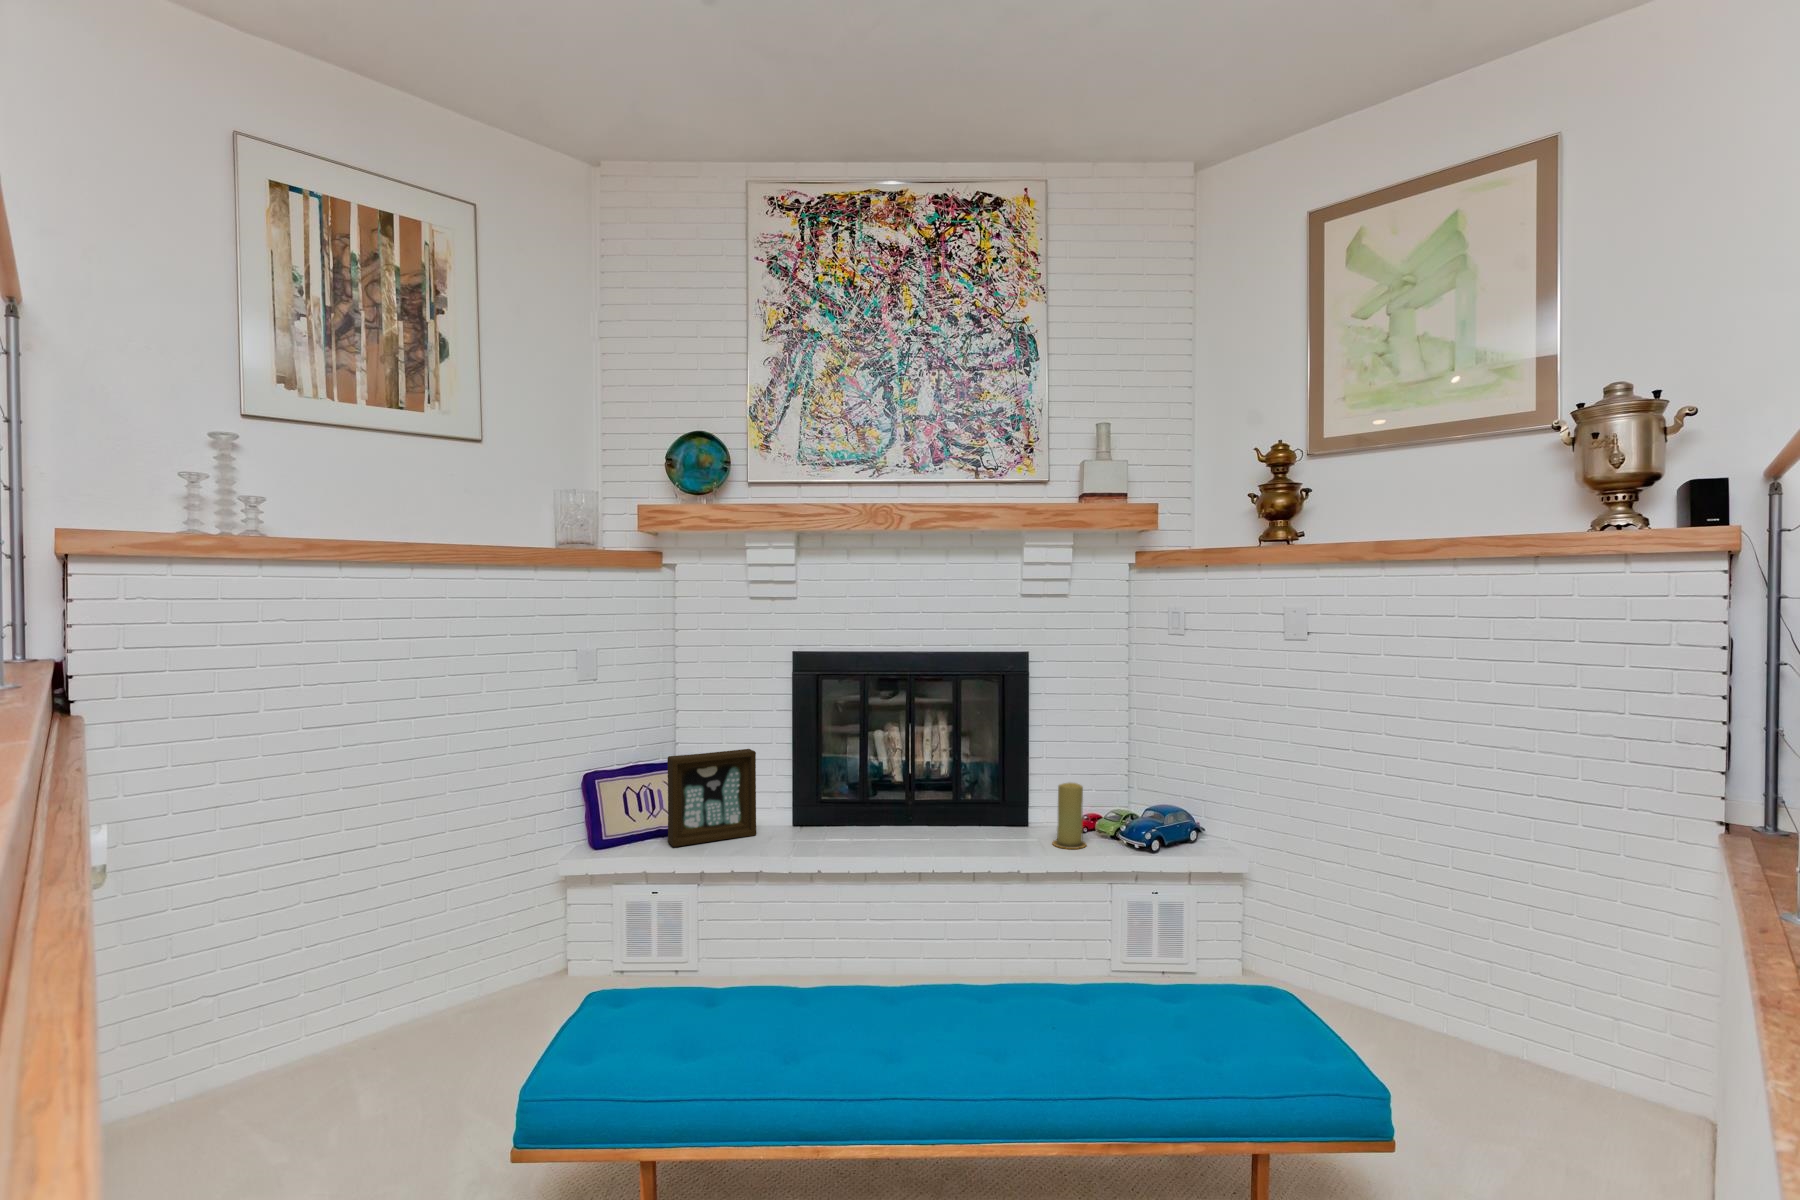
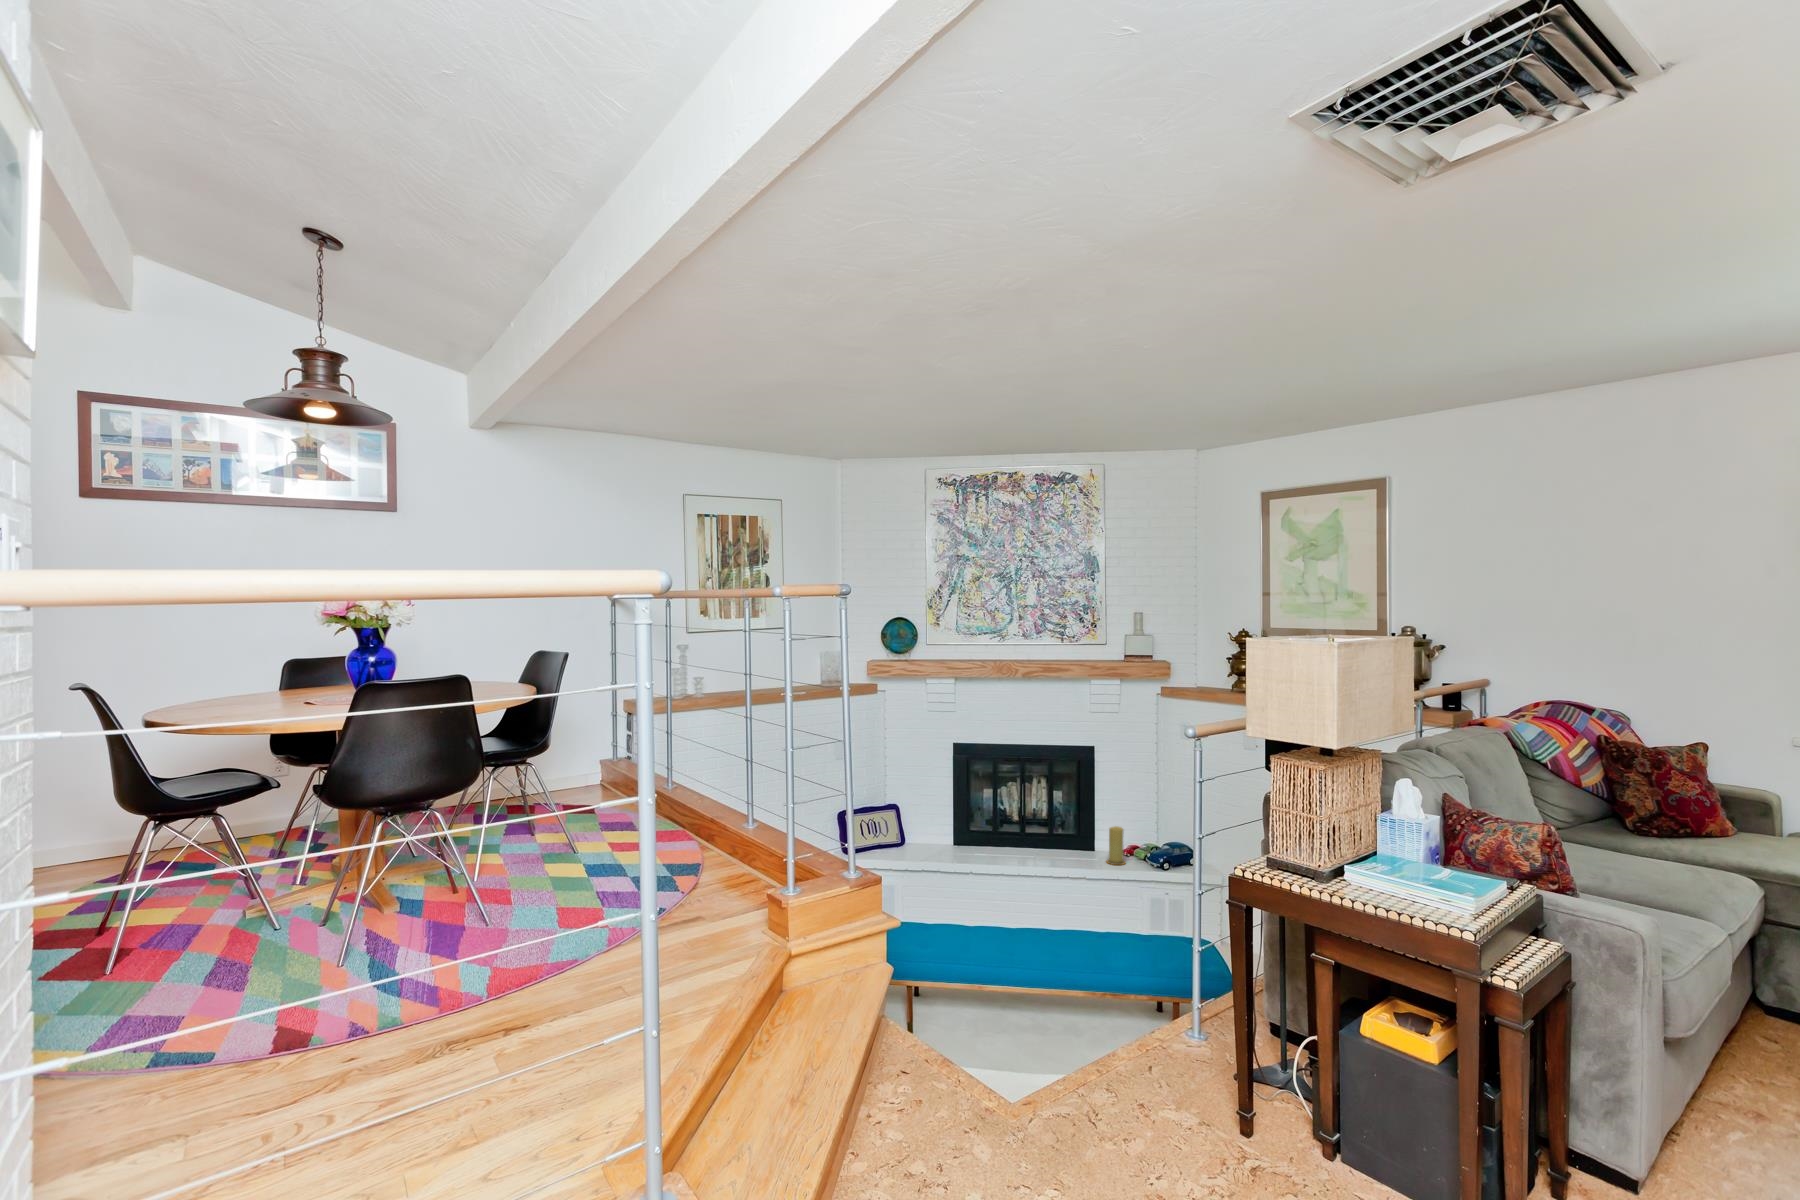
picture frame: present [667,749,756,847] -> none [886,800,934,856]

